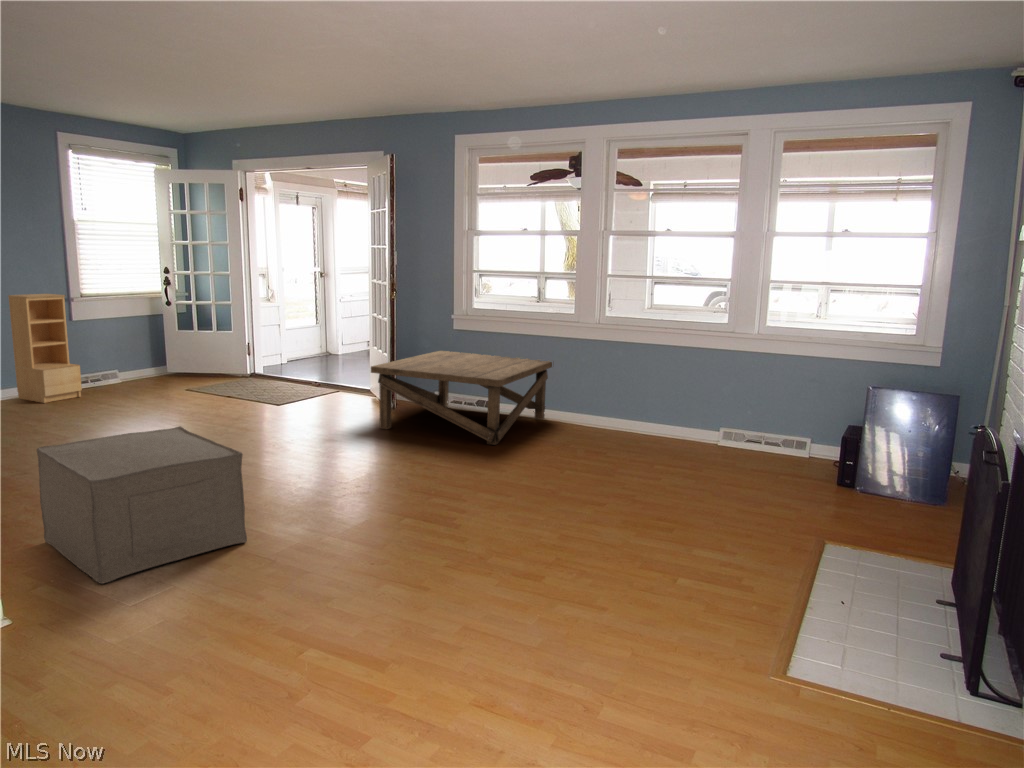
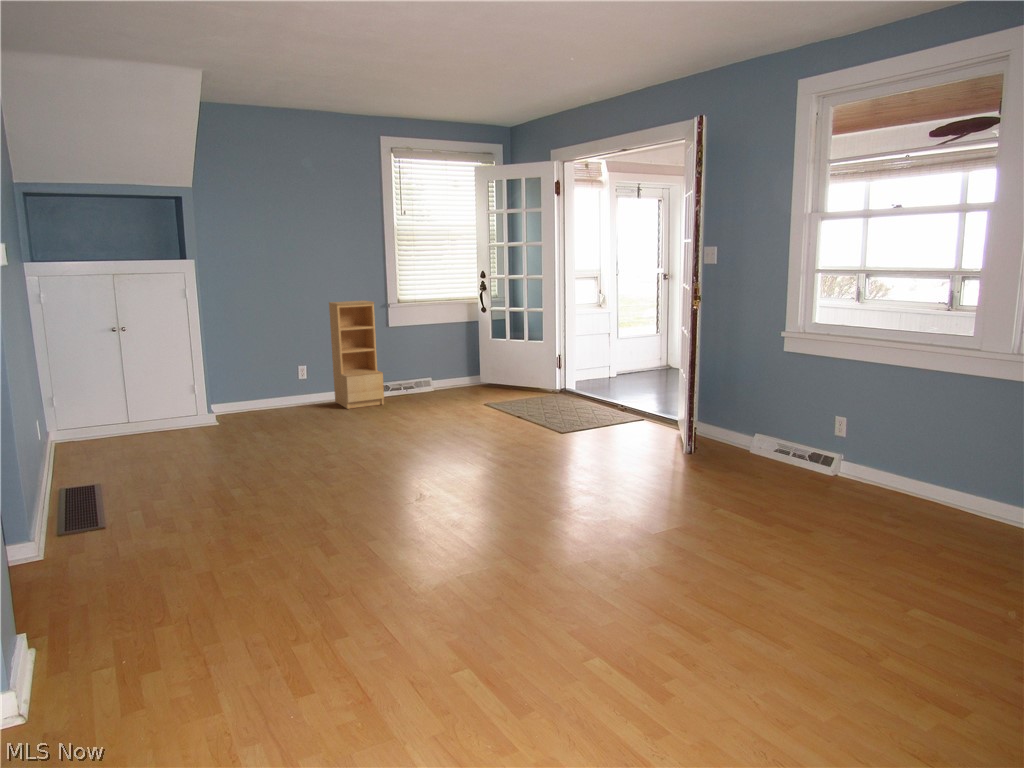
coffee table: present [371,351,552,445] -> none [635,379,941,544]
ottoman: present [37,426,247,584] -> none [46,477,306,706]

